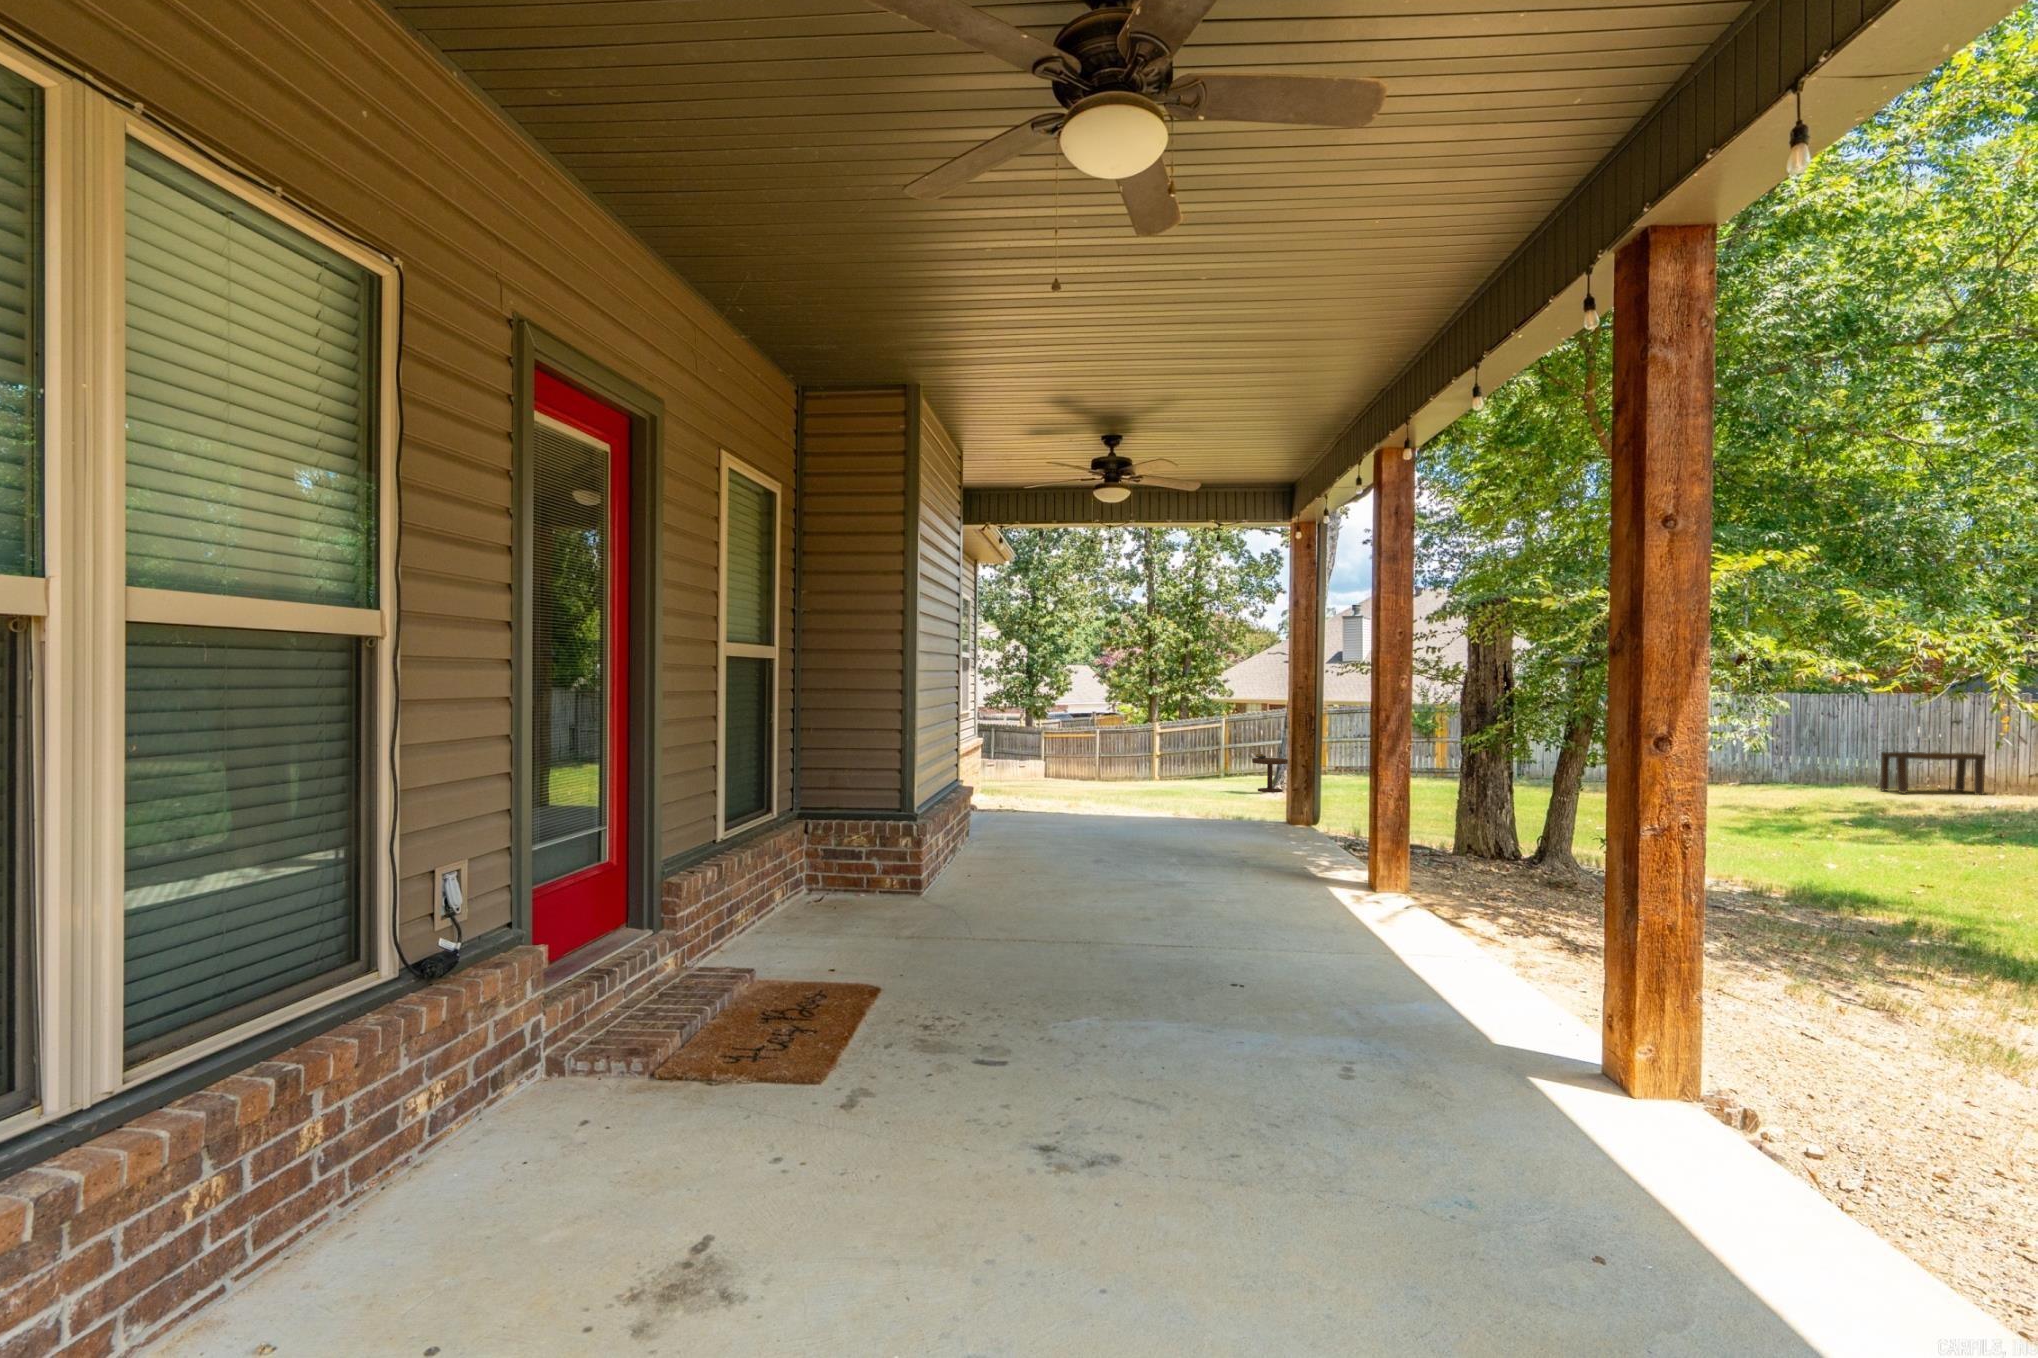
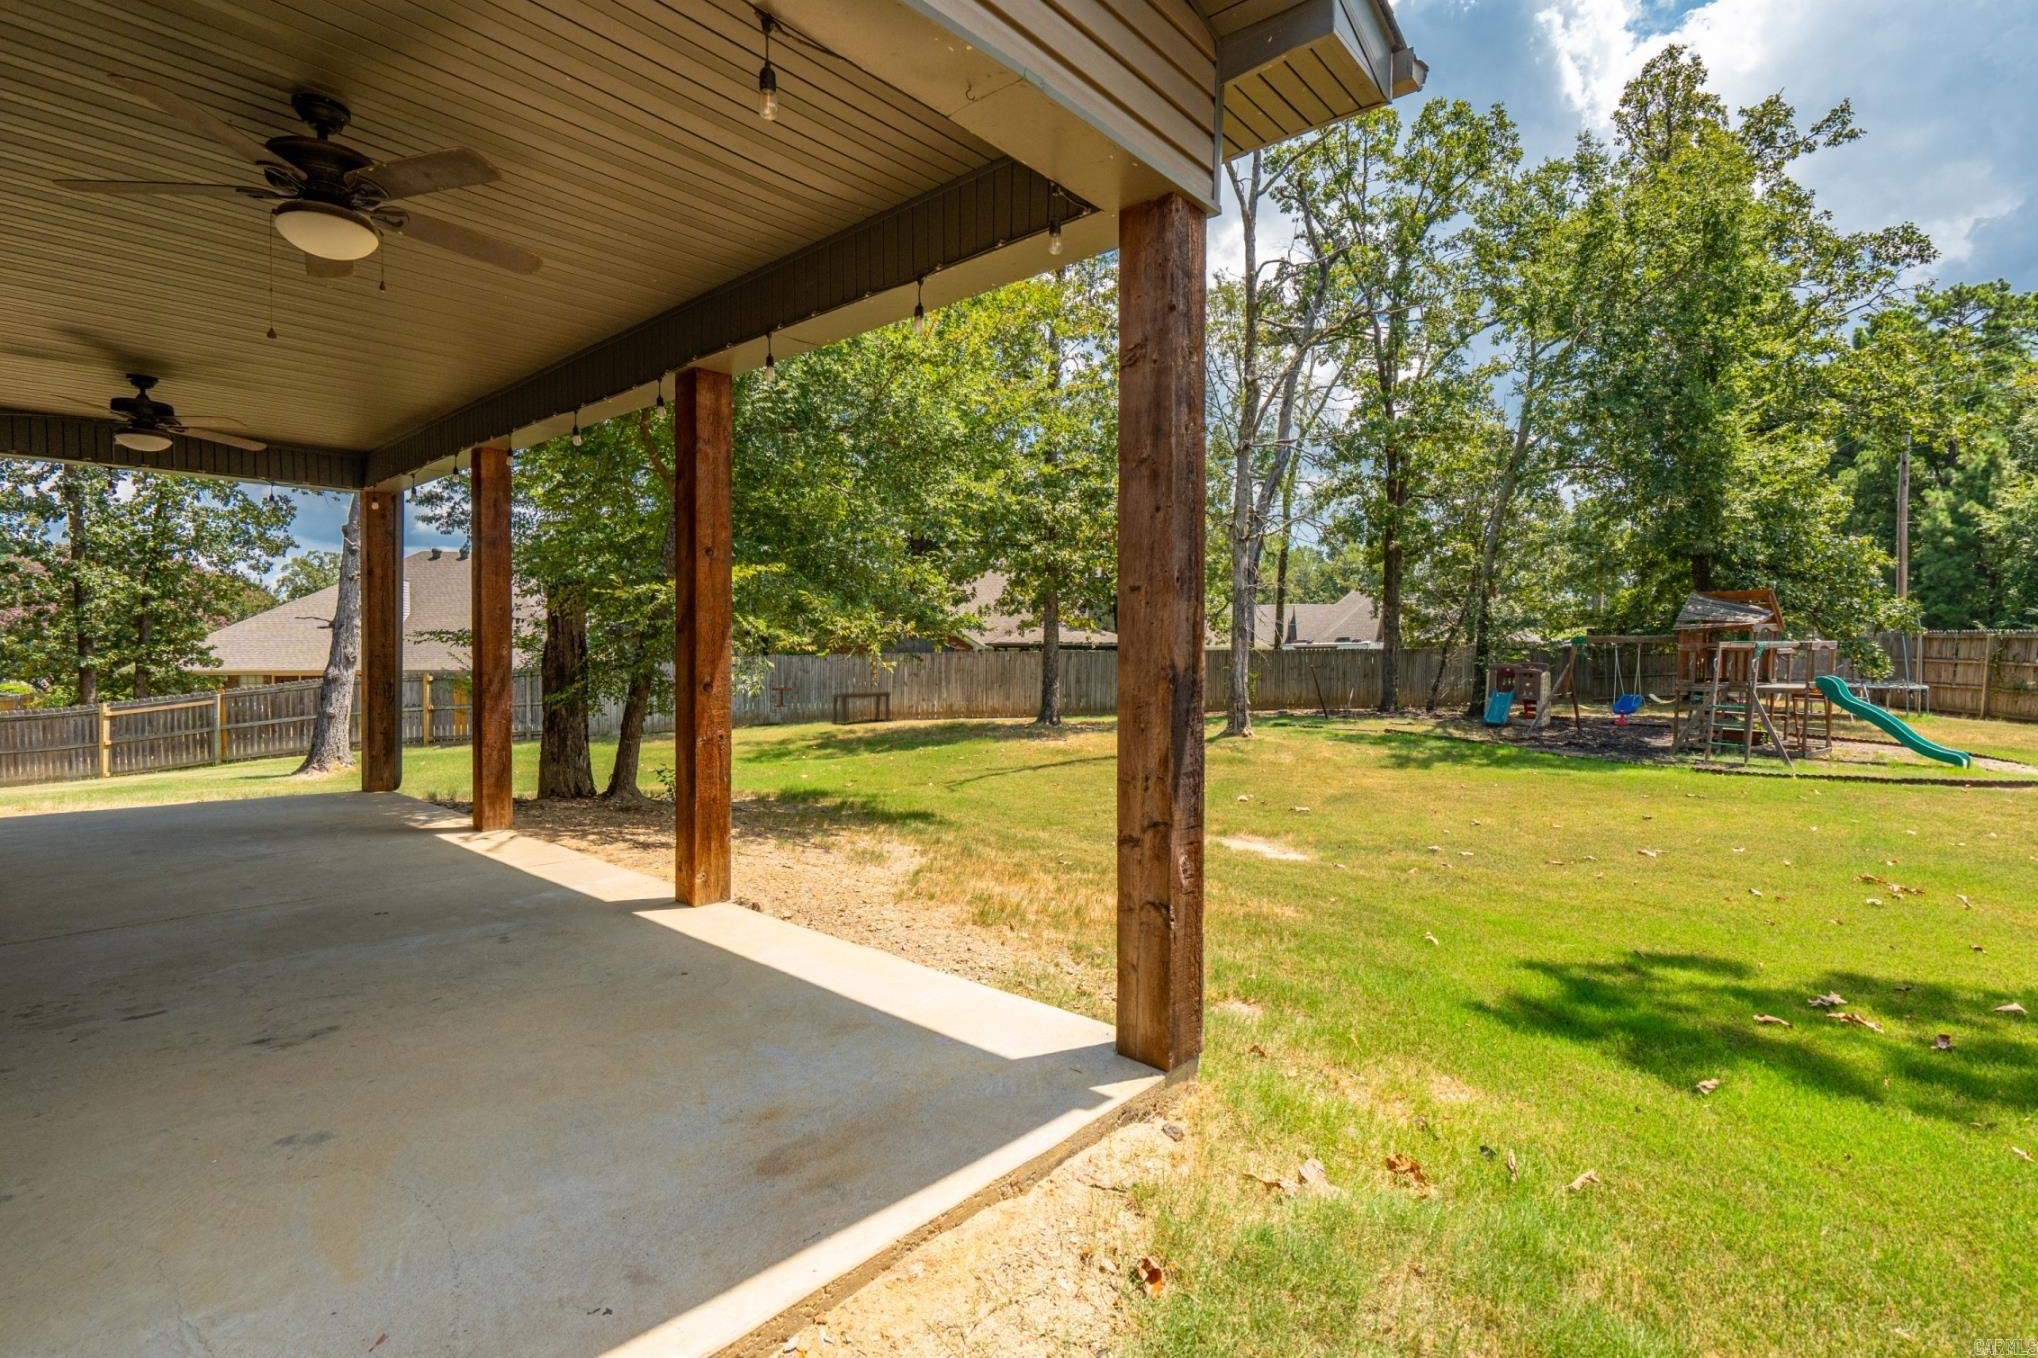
side table: present [1252,754,1288,793] -> present [771,686,792,707]

